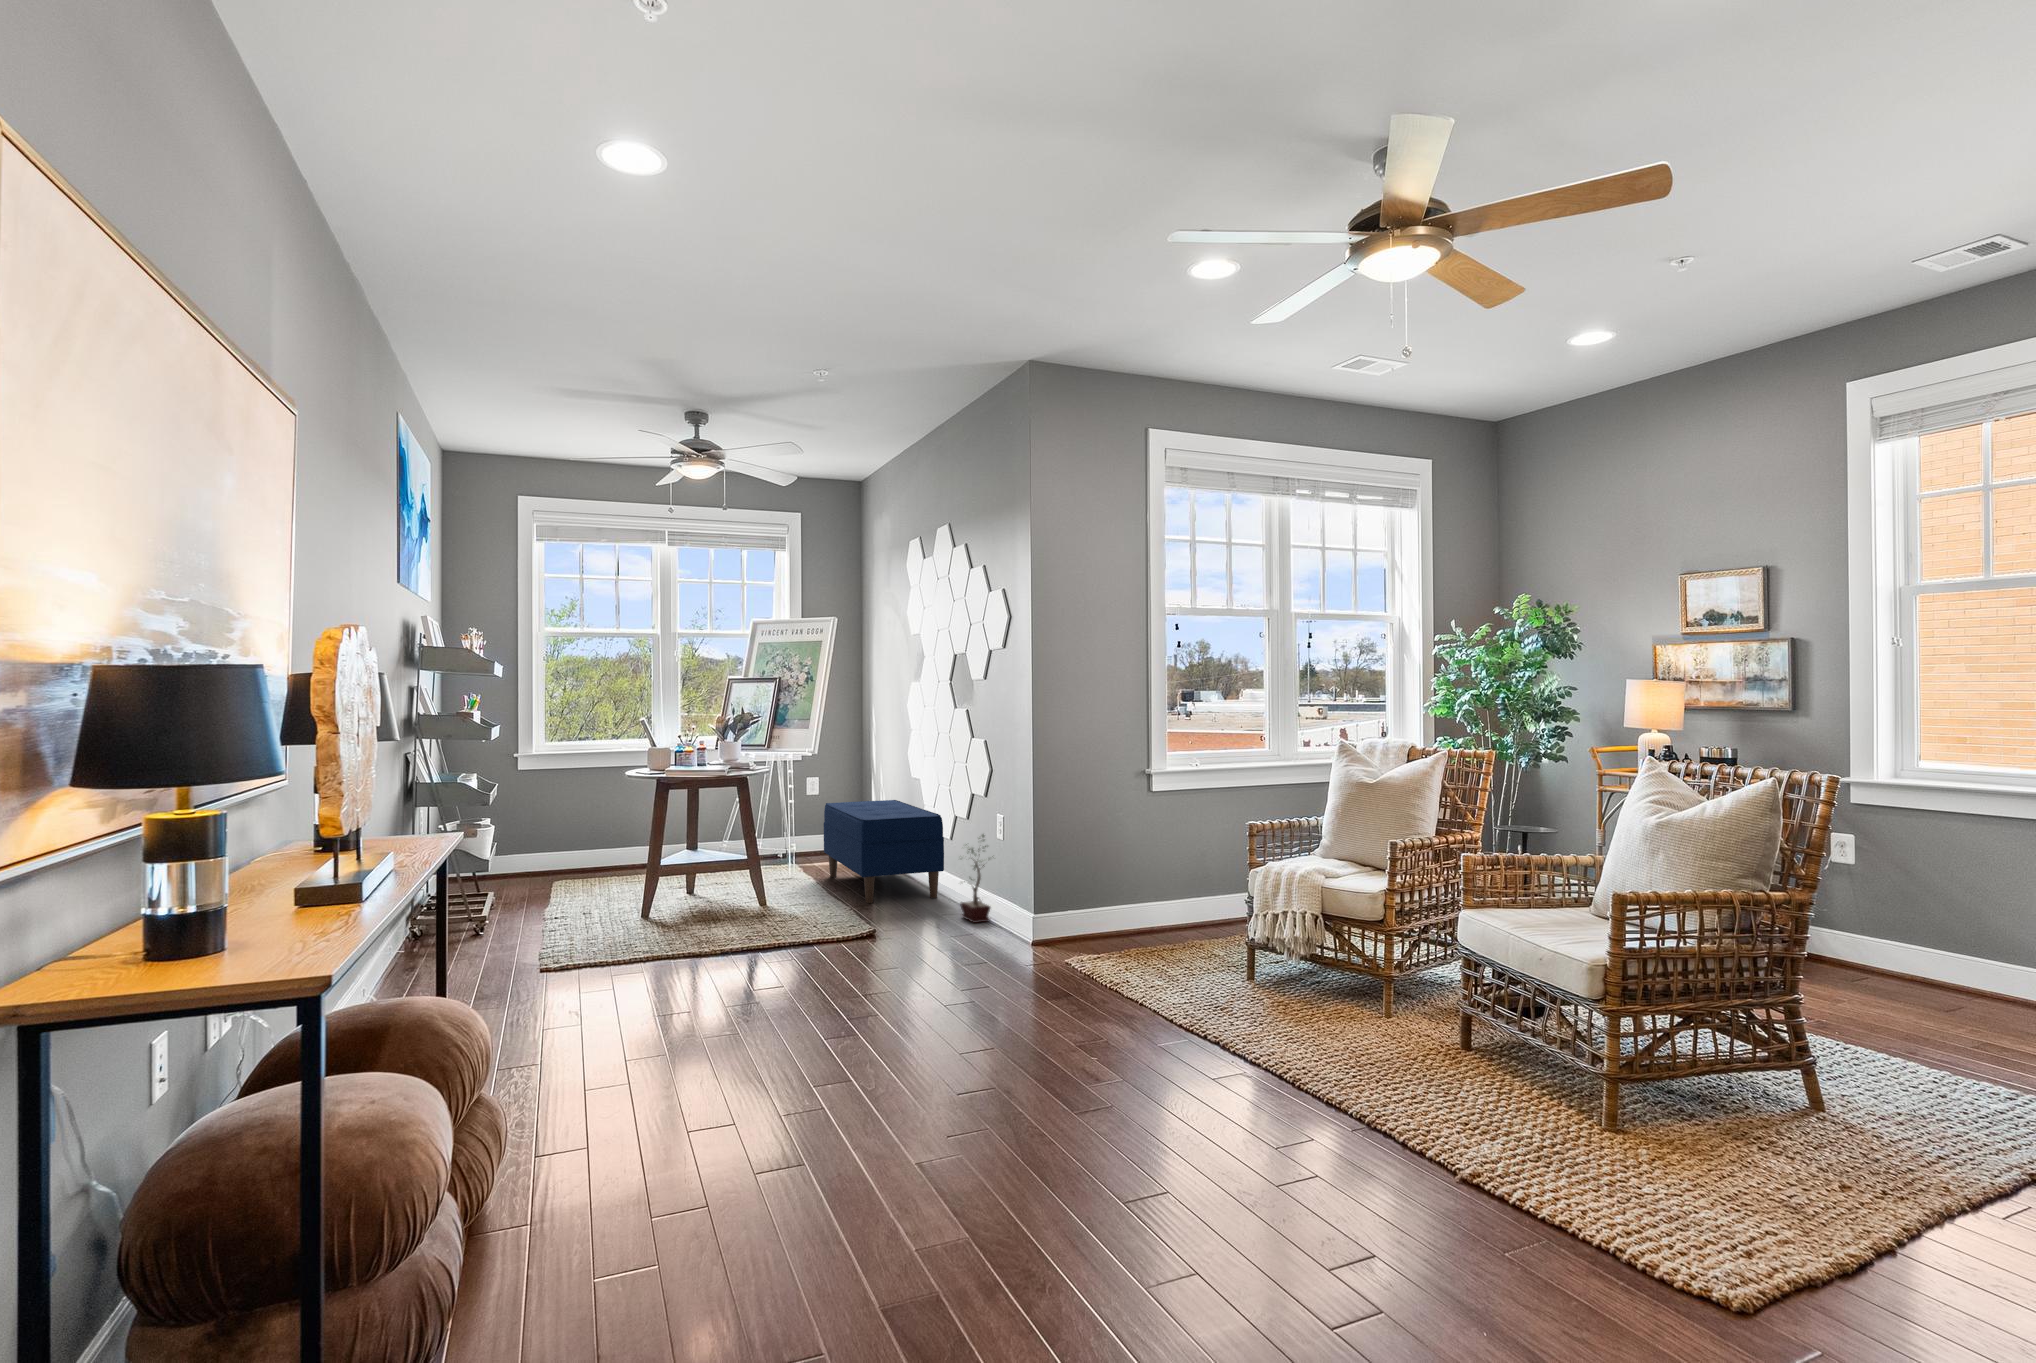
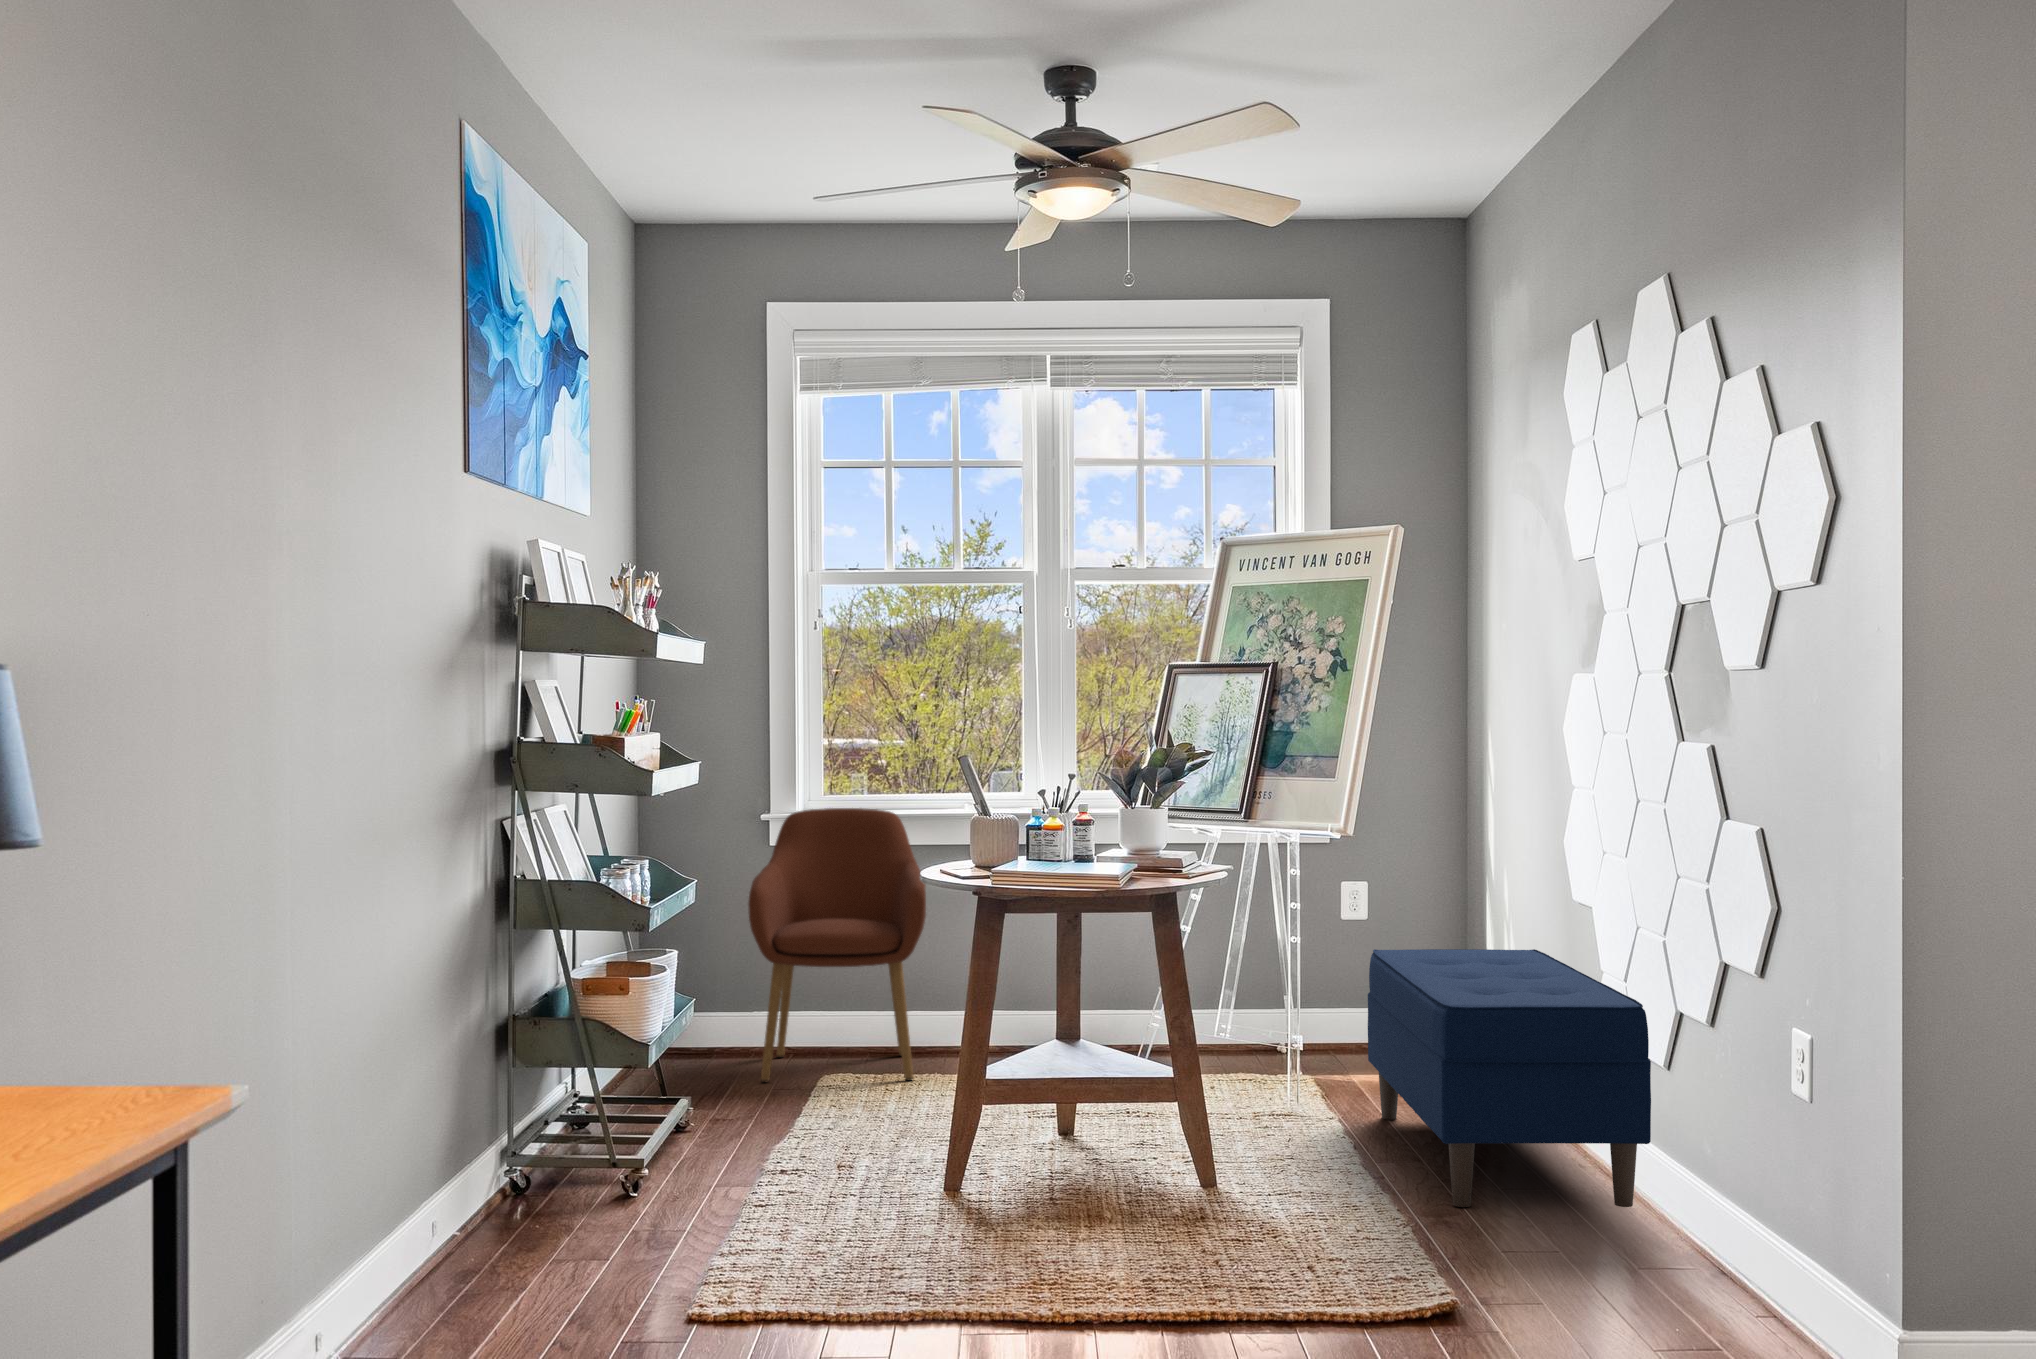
armchair: none [515,750,609,886] -> present [748,808,926,1082]
potted plant: present [960,834,993,923] -> none [1683,1068,1794,1303]

